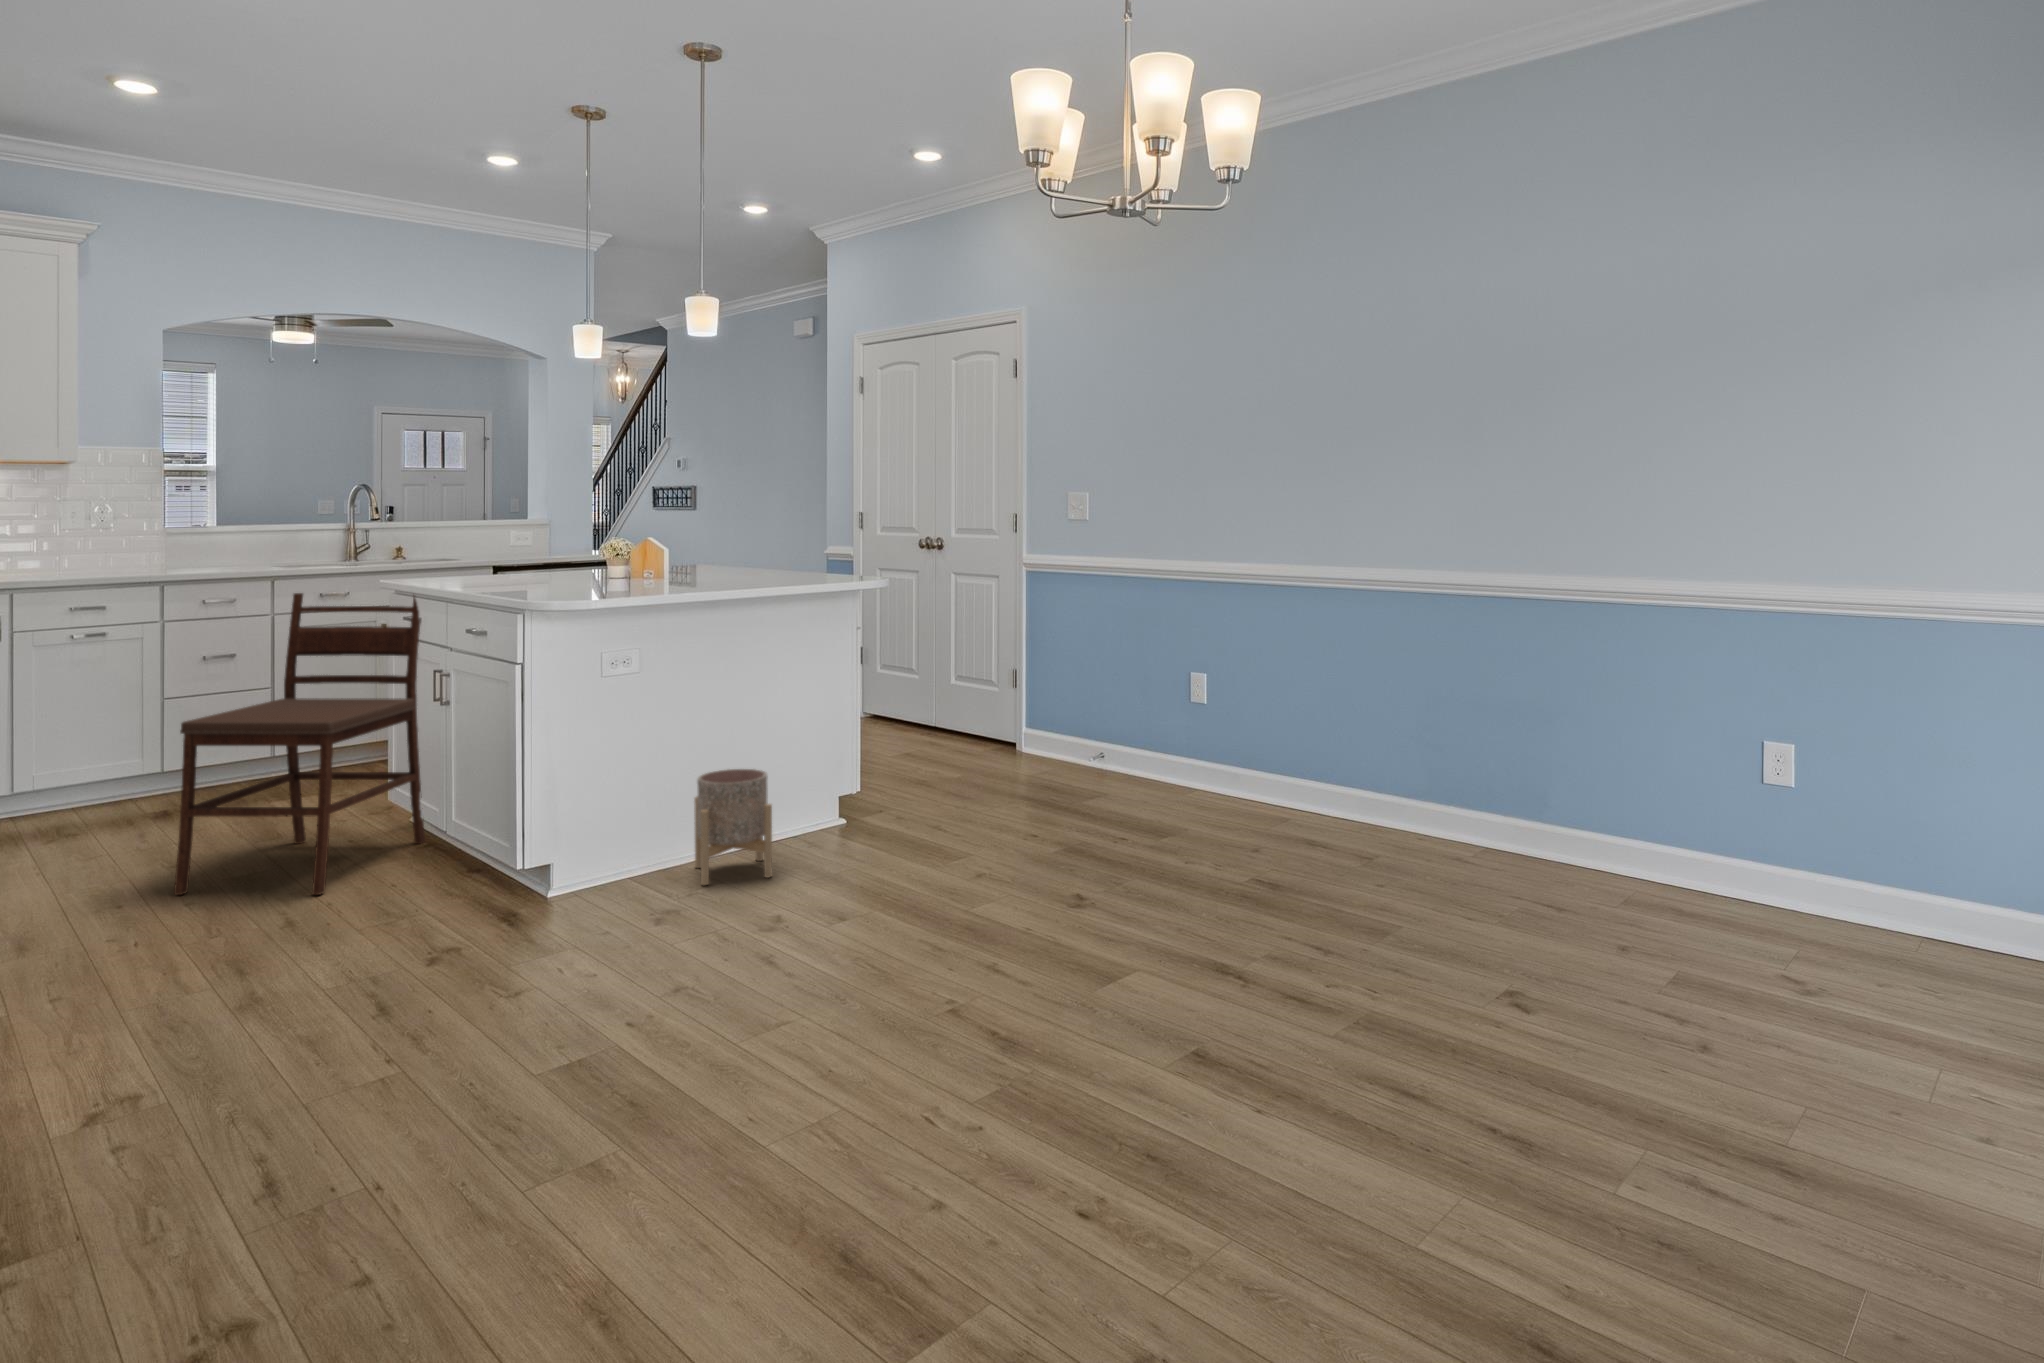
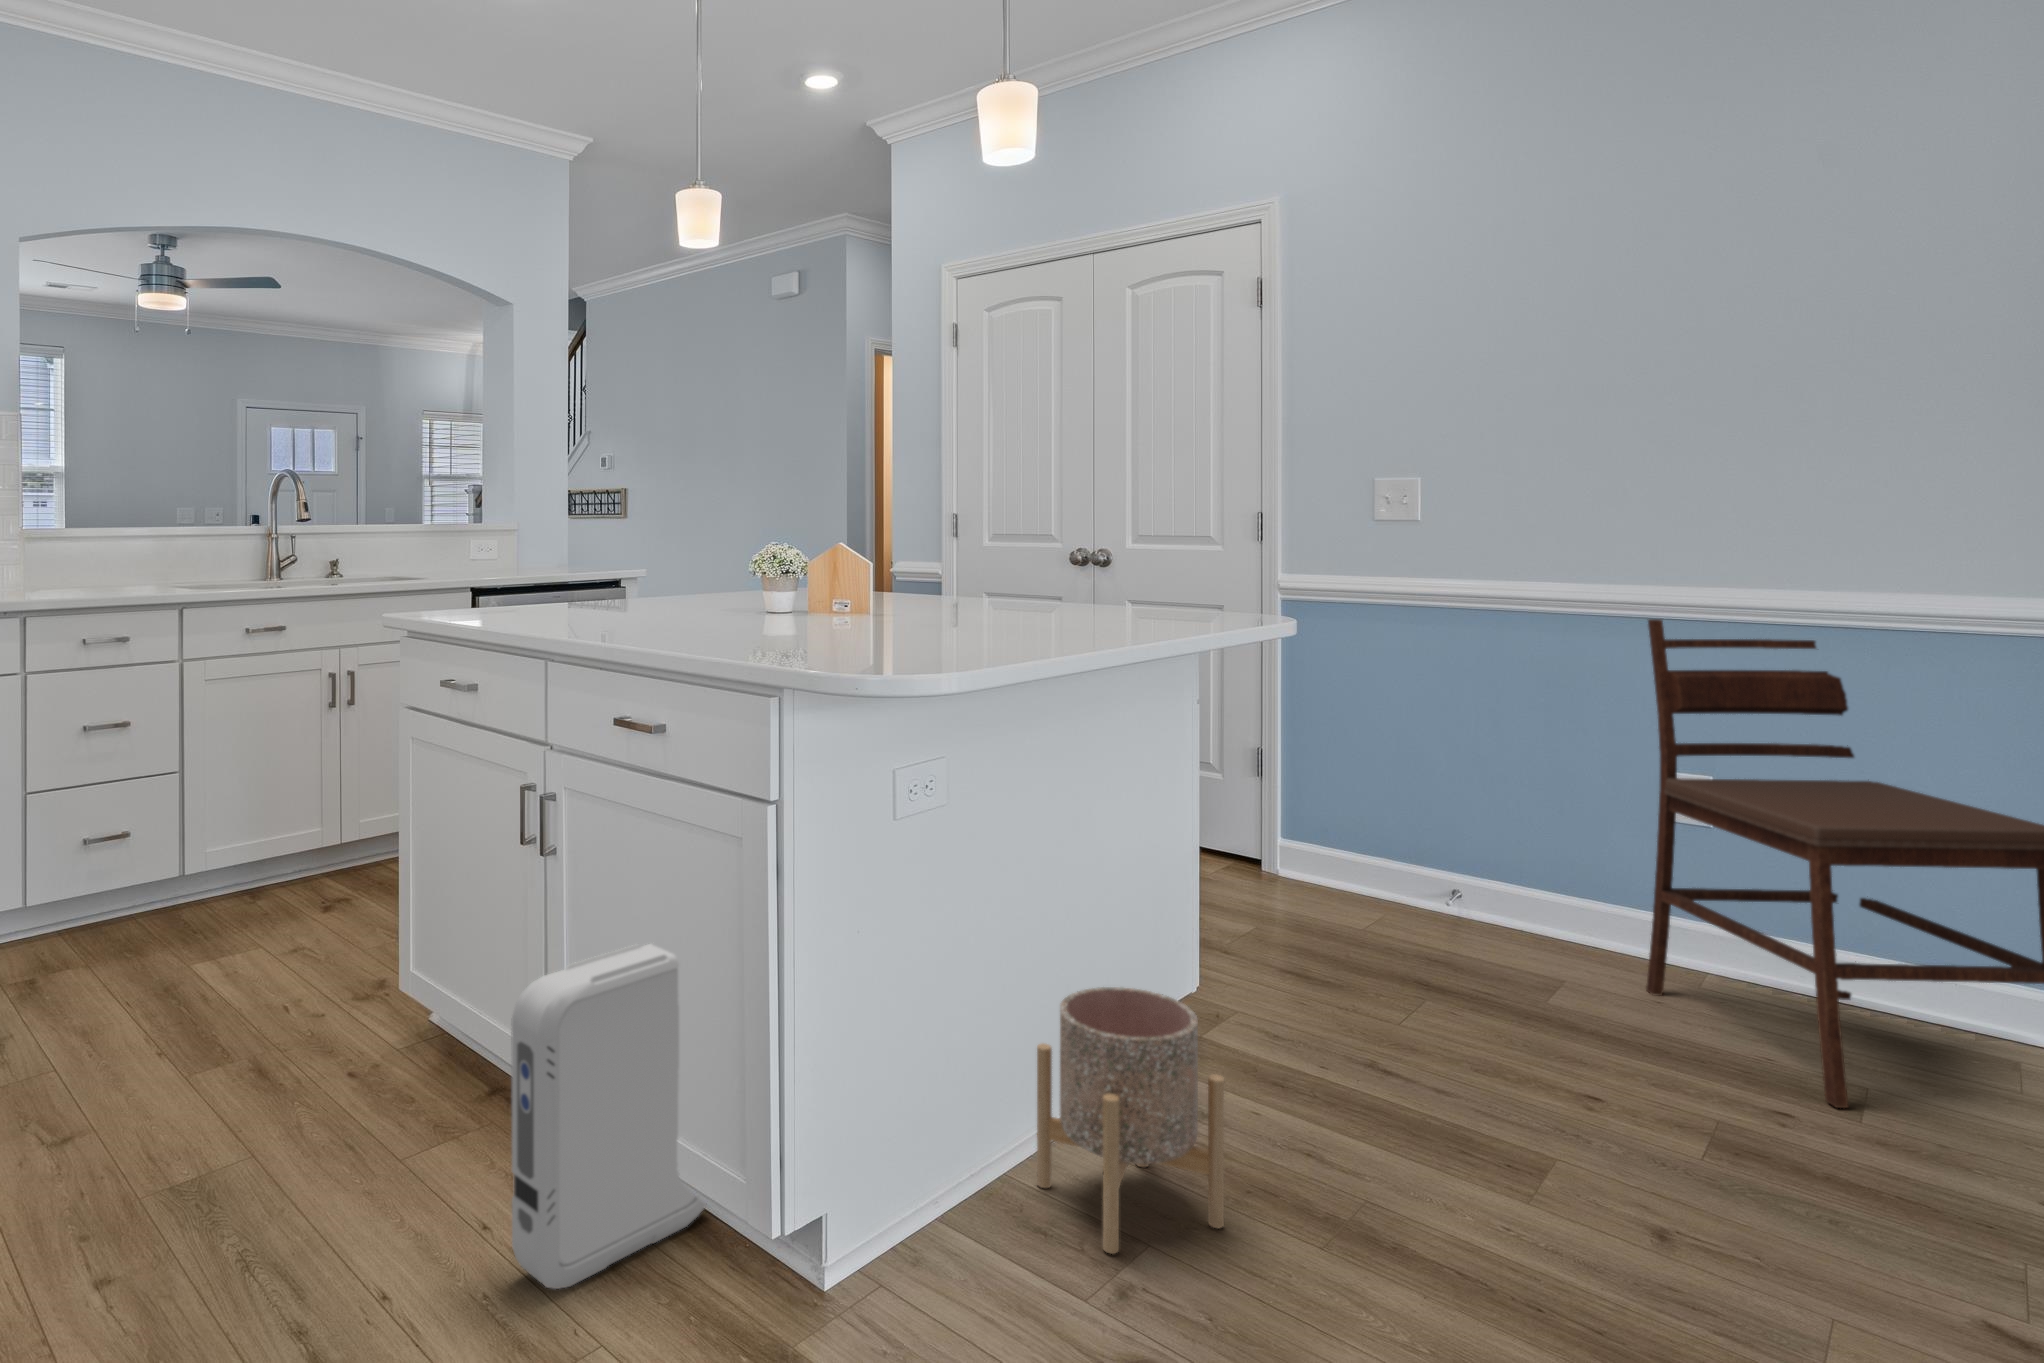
dining chair: present [174,593,425,895] -> present [1646,619,2044,1108]
air purifier: none [395,743,516,900] -> present [511,944,706,1289]

